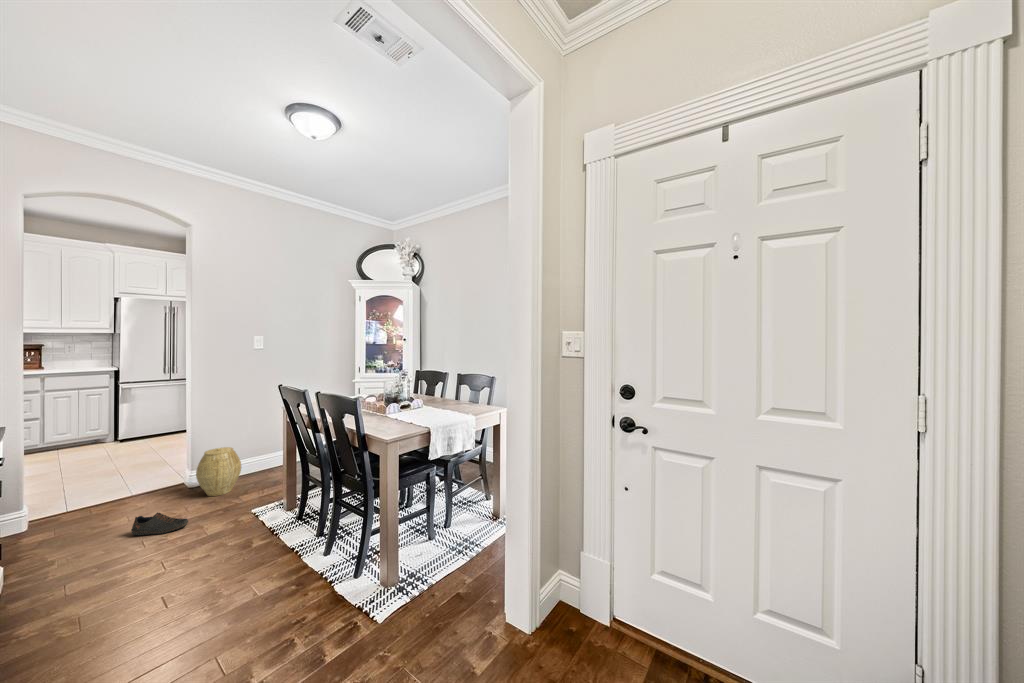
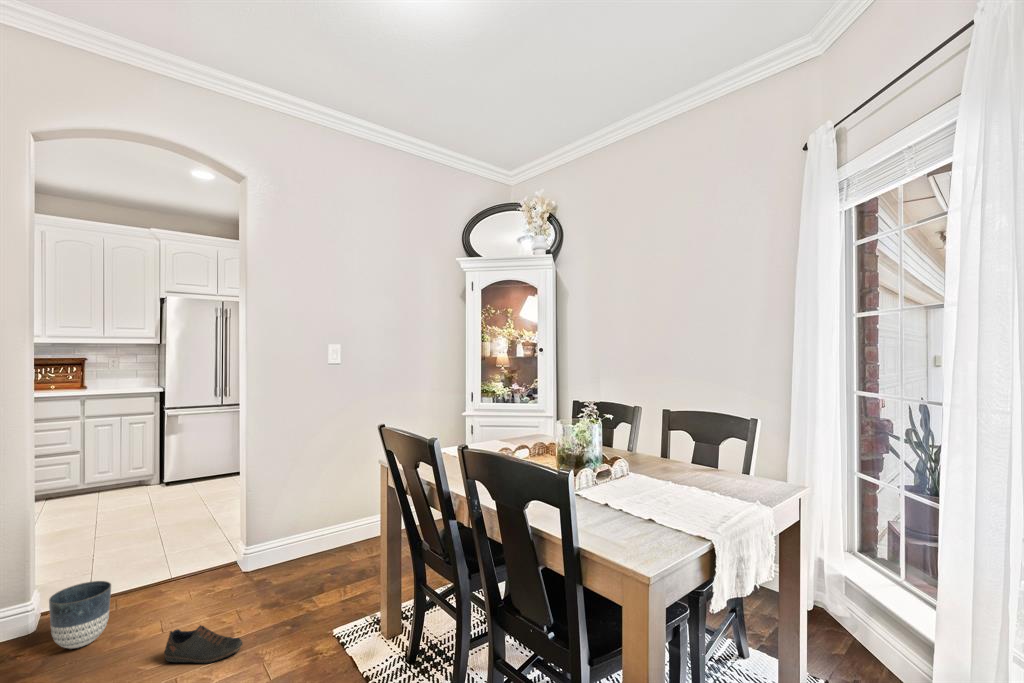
woven basket: present [196,447,241,496] -> none [253,514,313,591]
planter: none [39,493,88,536] -> present [49,581,111,649]

